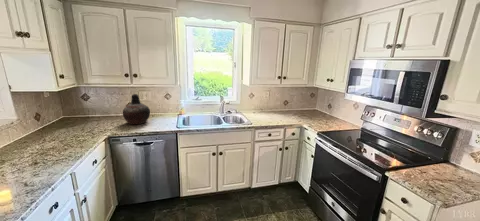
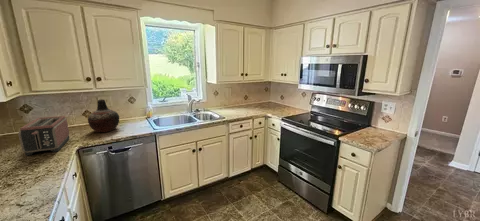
toaster: none [60,106,105,139] -> present [18,116,69,156]

